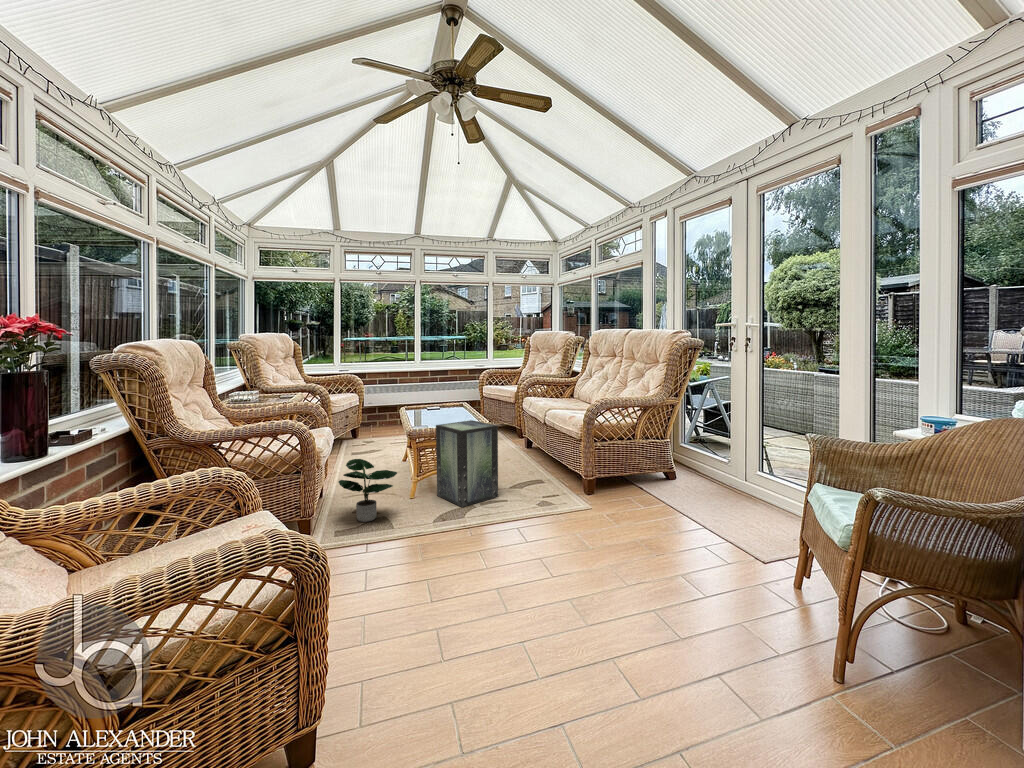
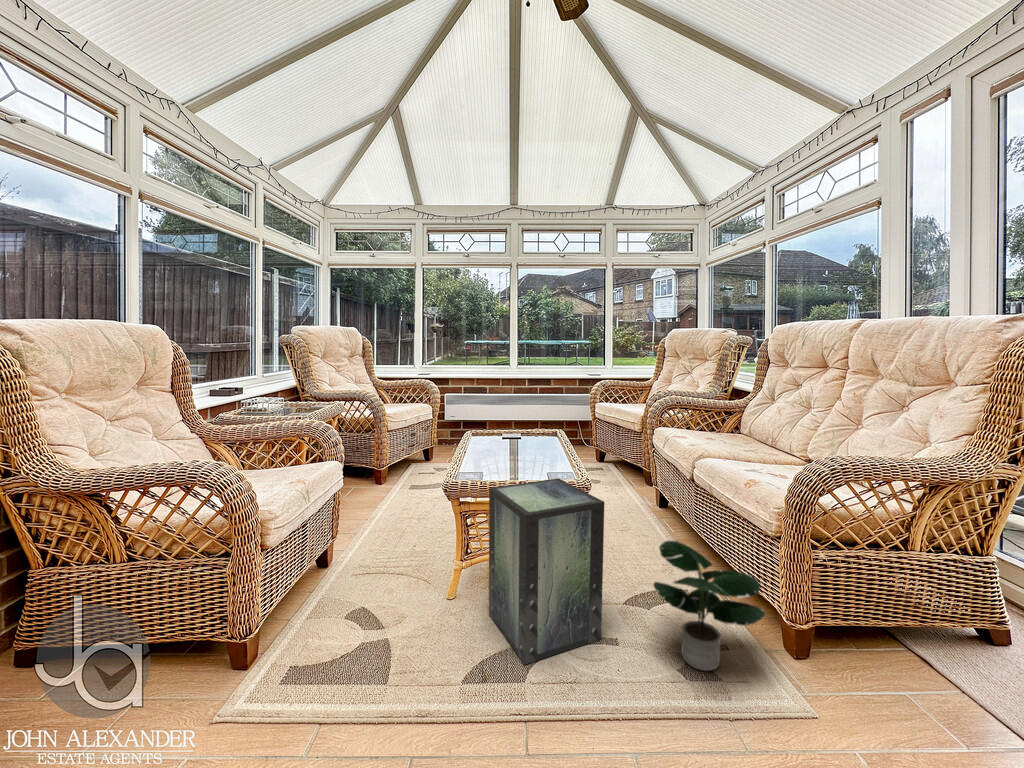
potted plant: present [338,459,397,522] -> present [653,540,765,671]

